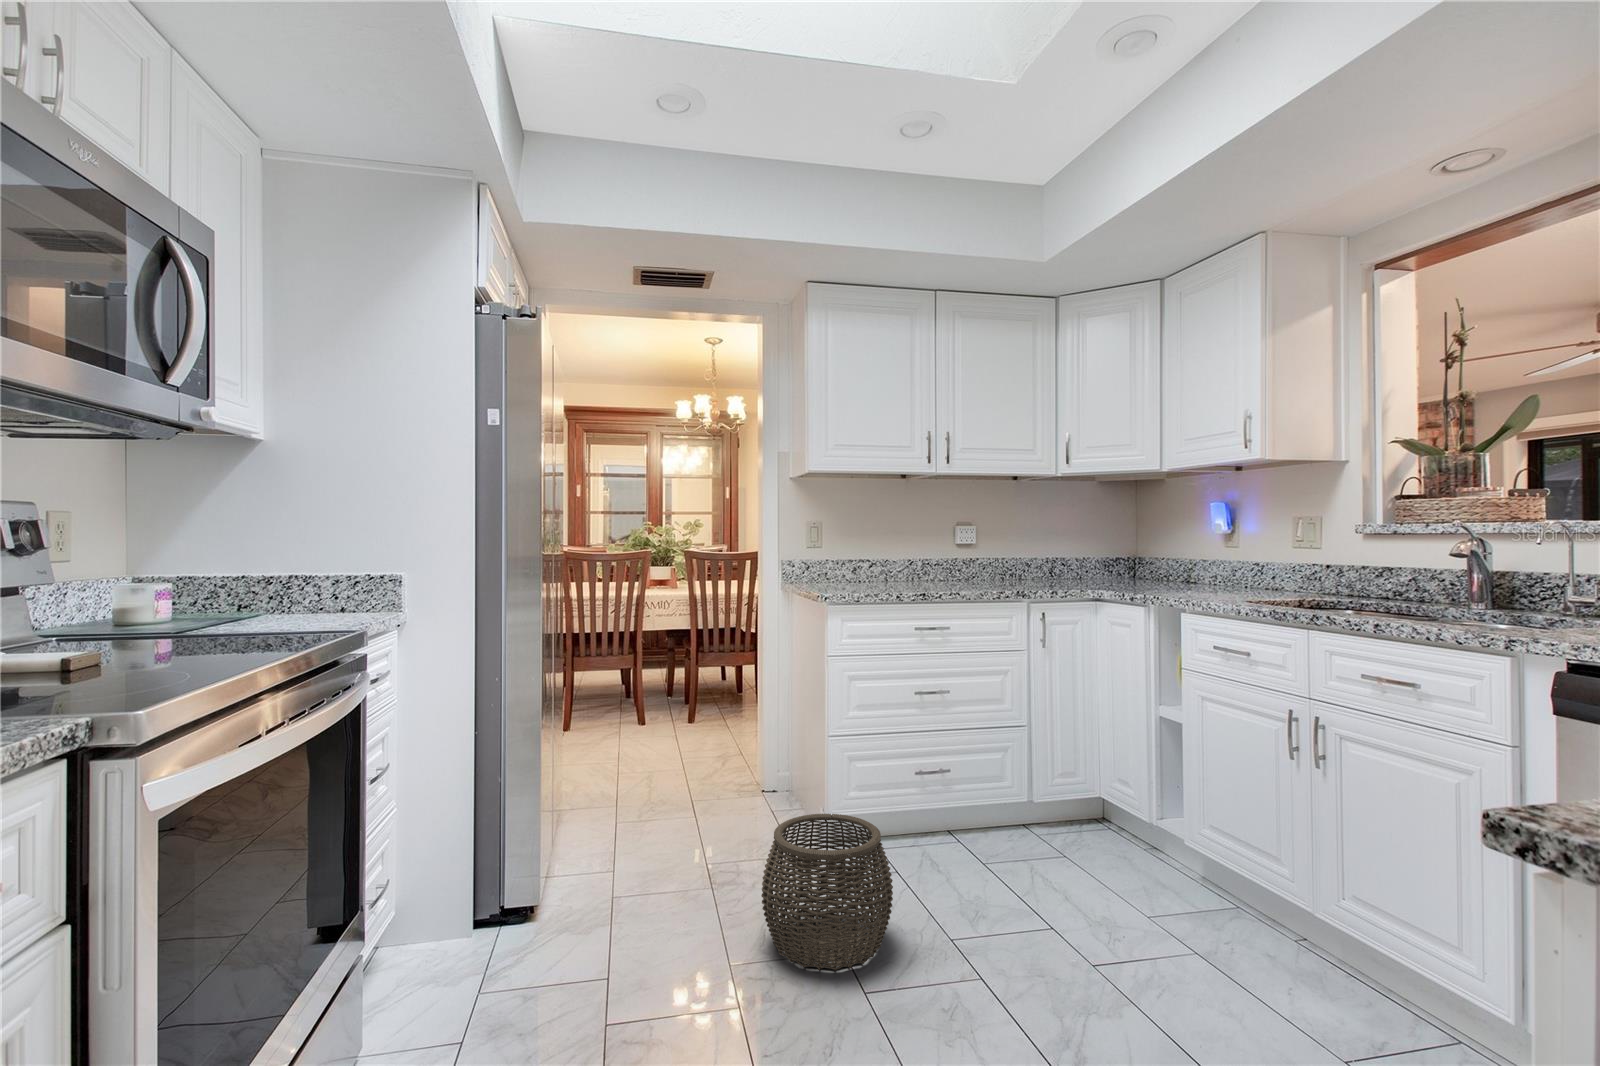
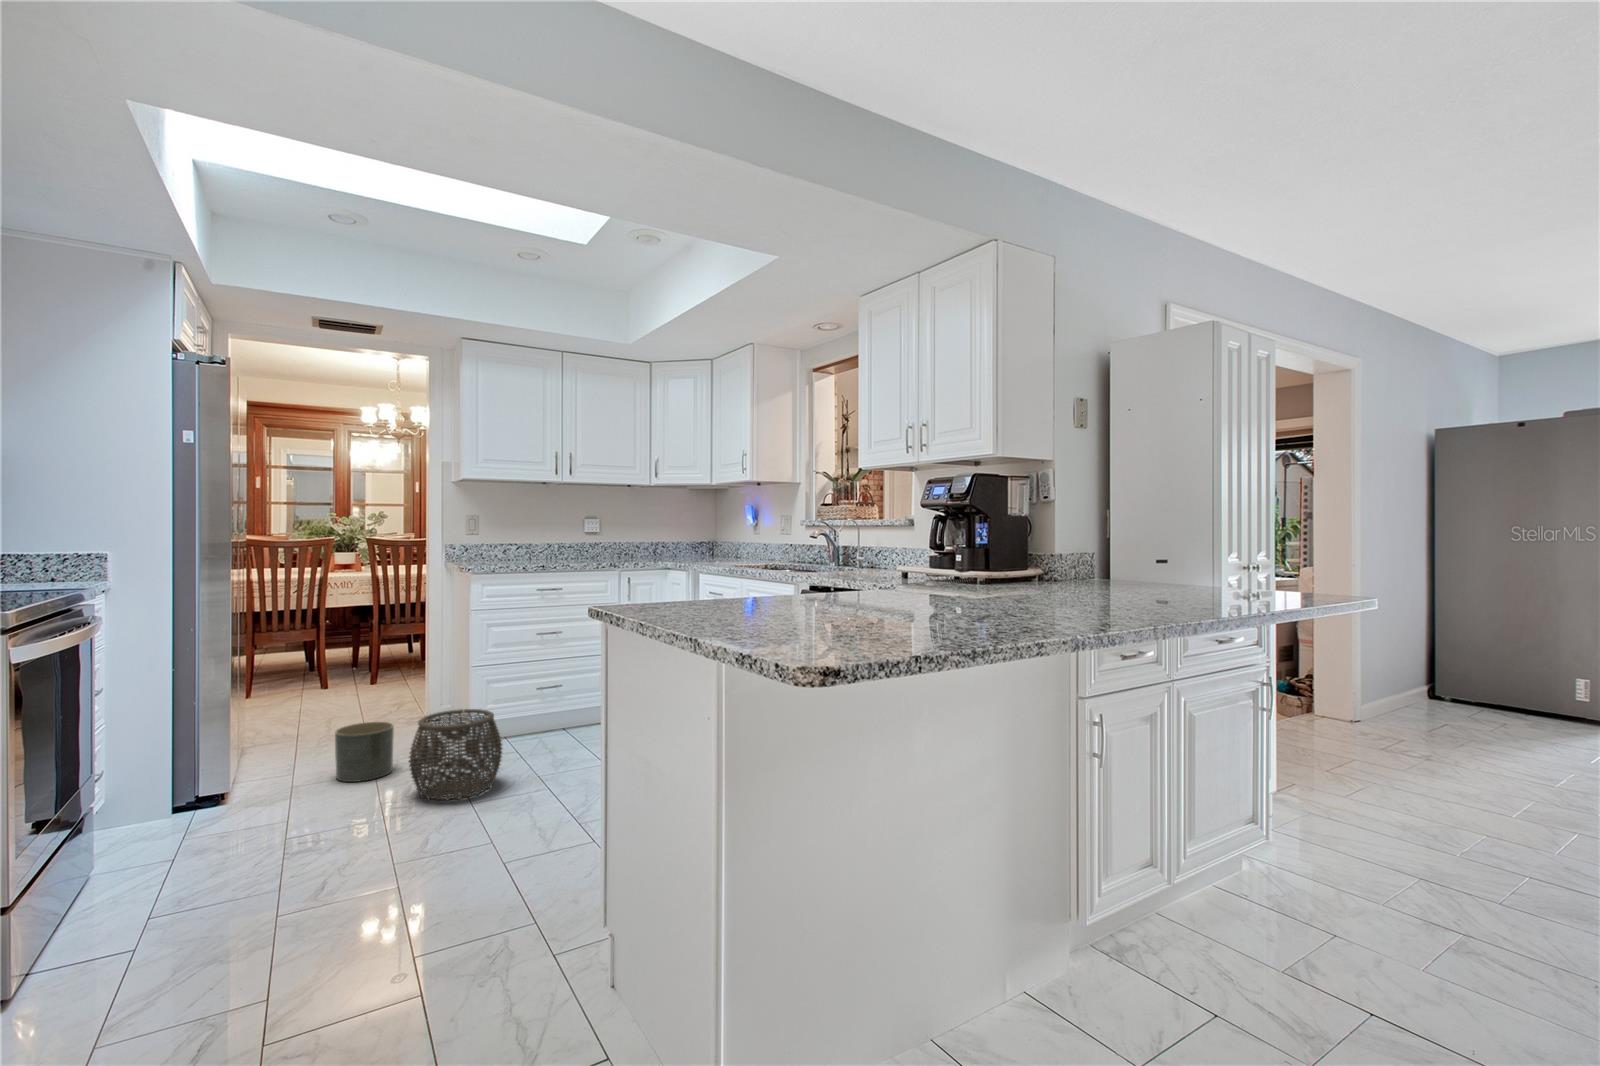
planter: none [661,809,733,901] -> present [335,722,394,782]

